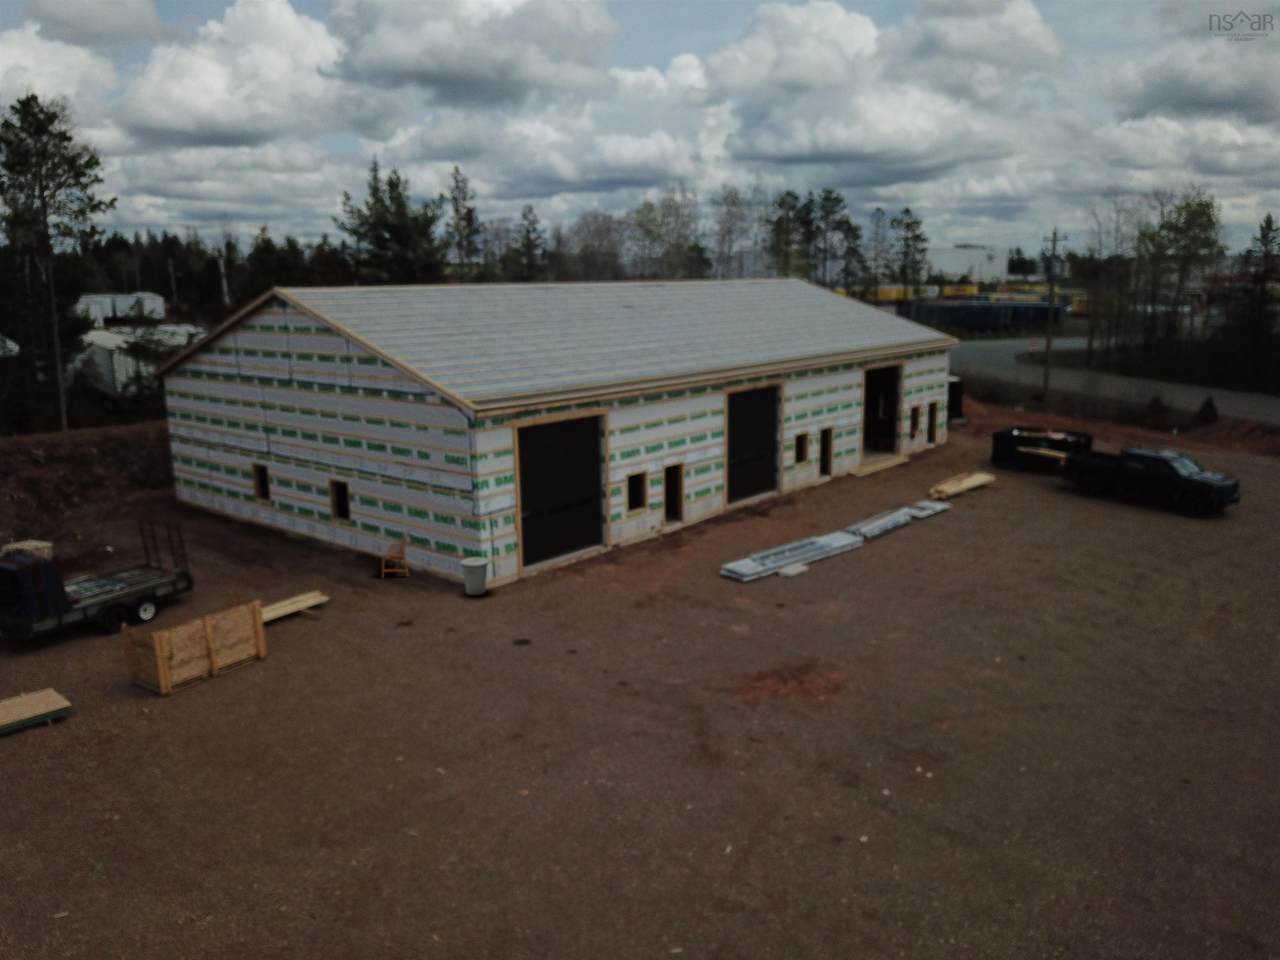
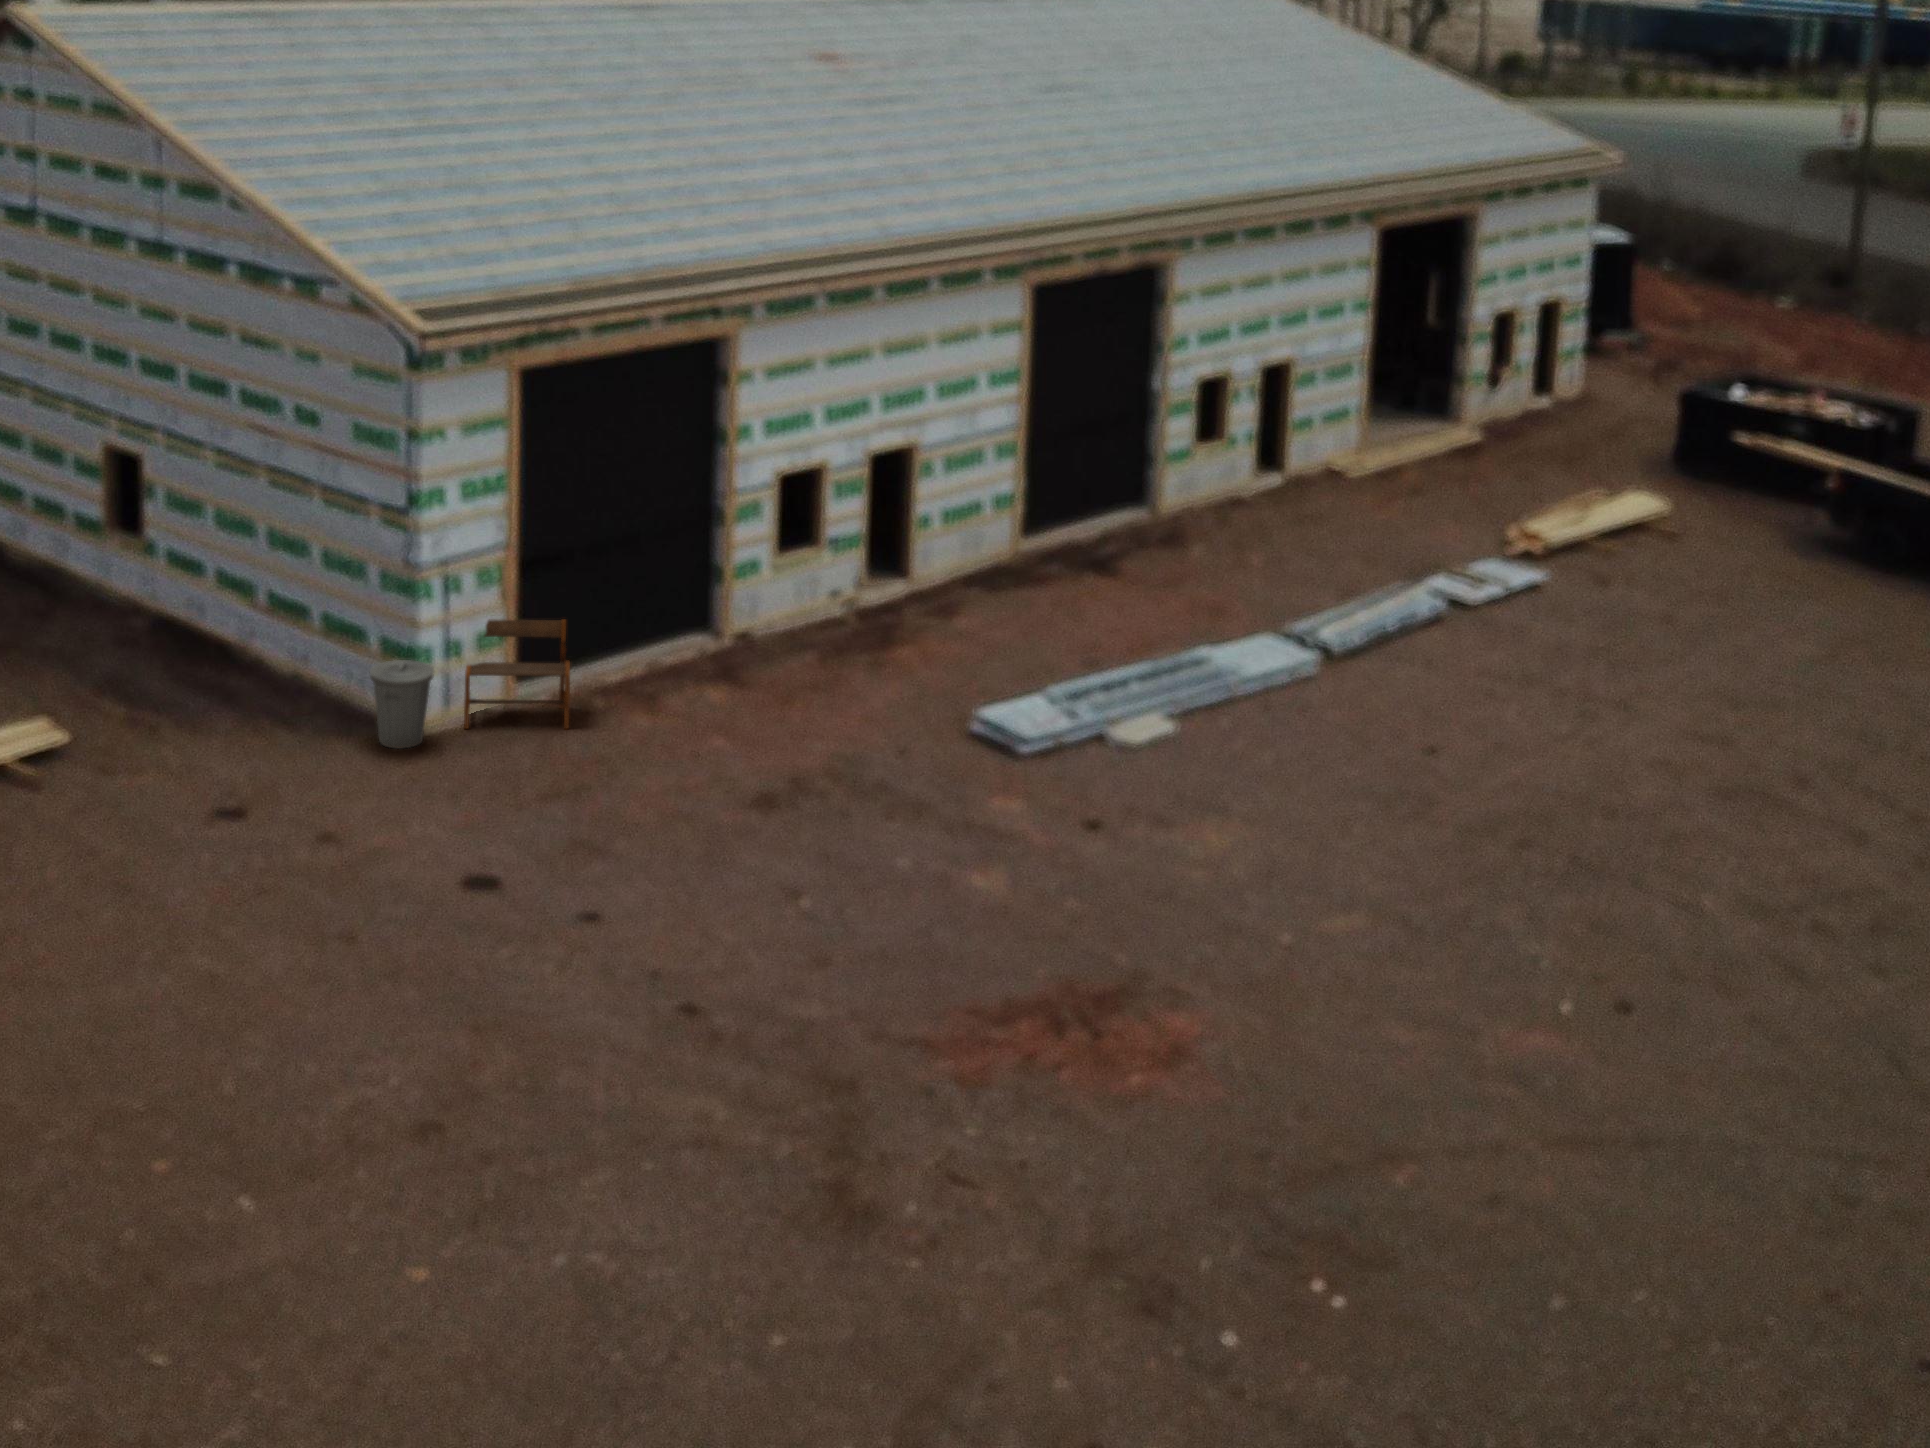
bench: present [382,531,409,577] -> present [464,619,570,729]

